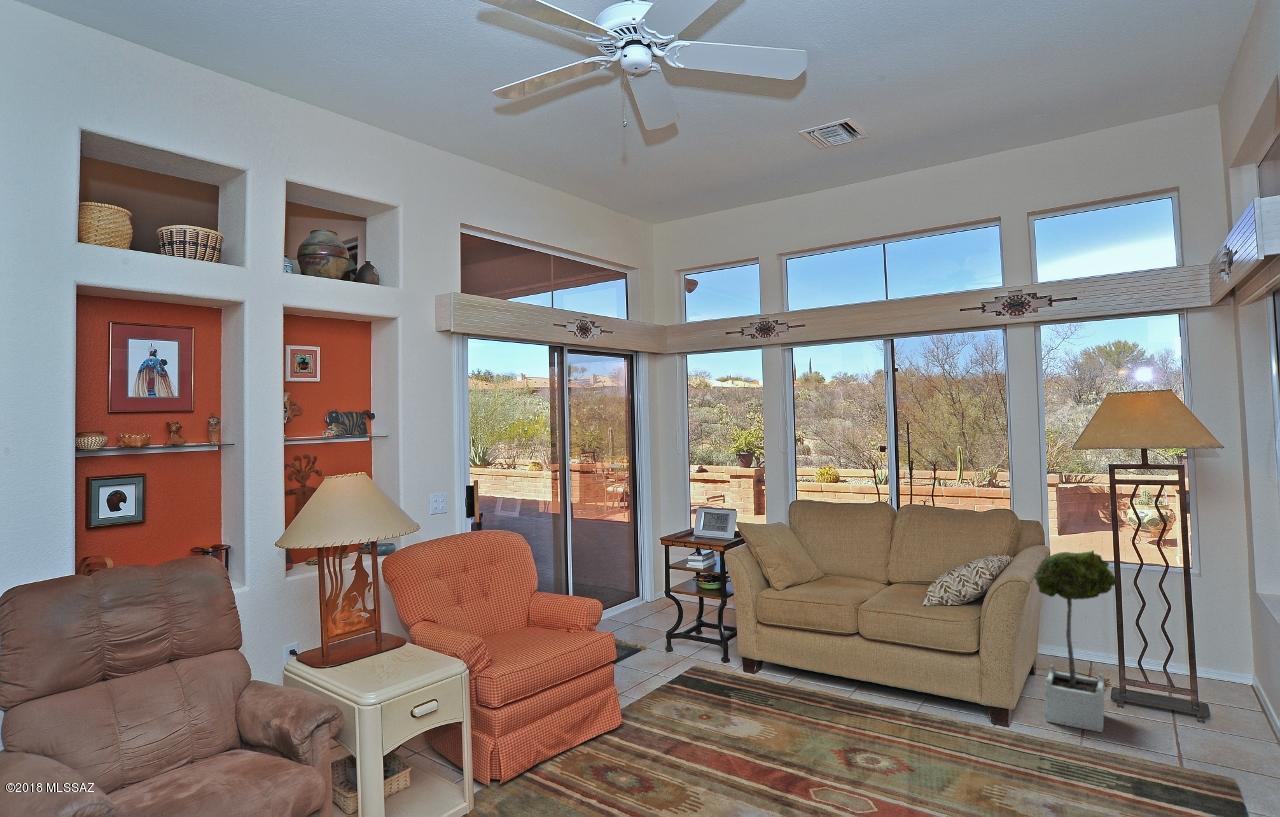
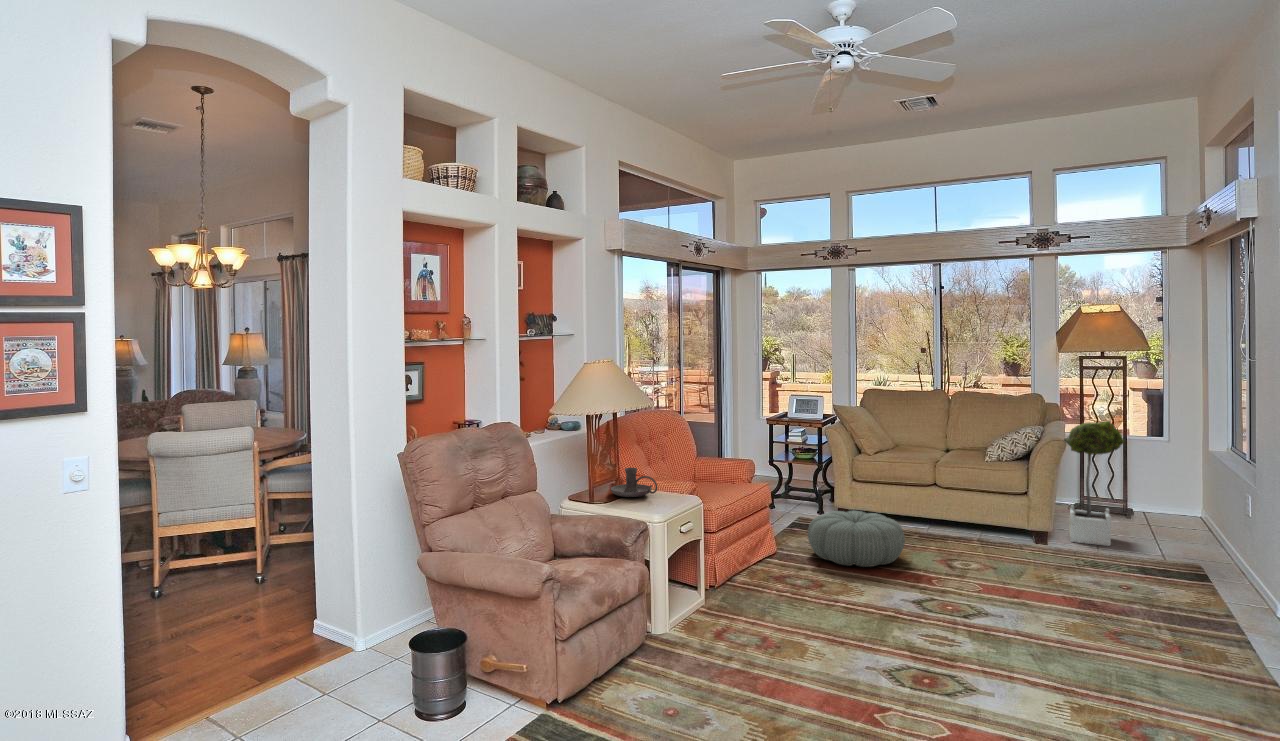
candle holder: none [339,622,399,666] -> present [611,468,657,497]
pouf: none [661,670,791,762] -> present [808,511,905,567]

